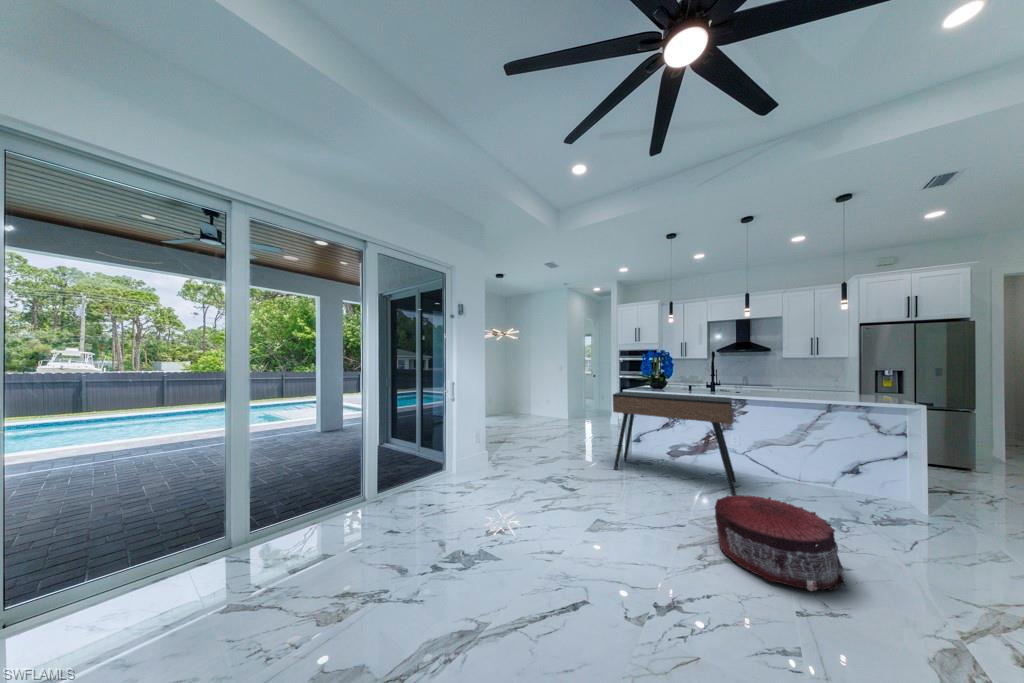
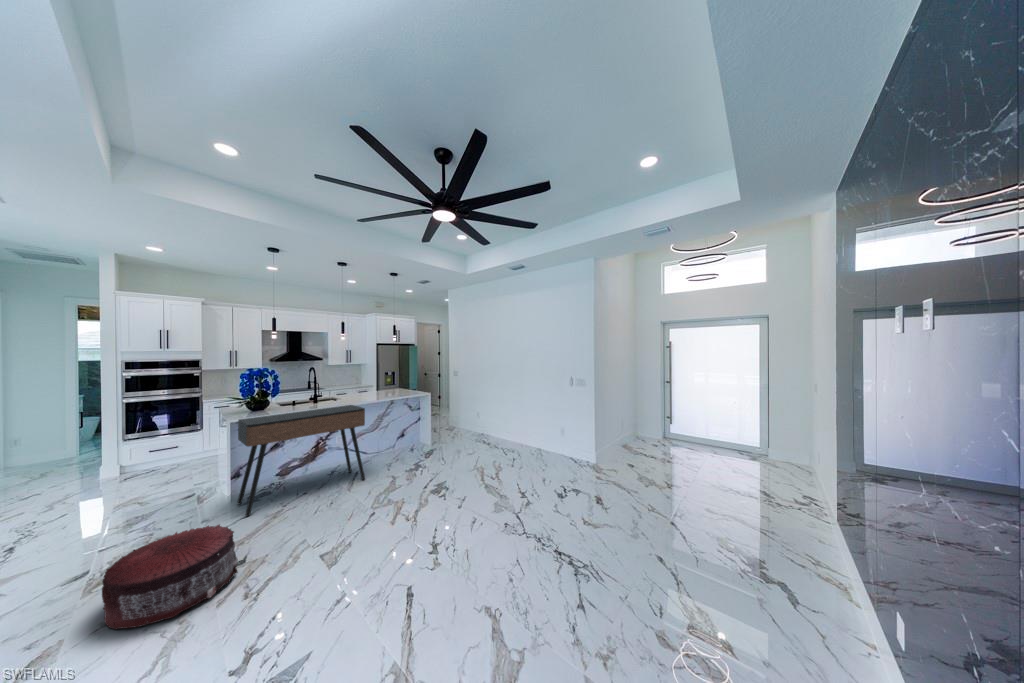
pouf: present [715,495,845,591] -> present [102,525,238,630]

